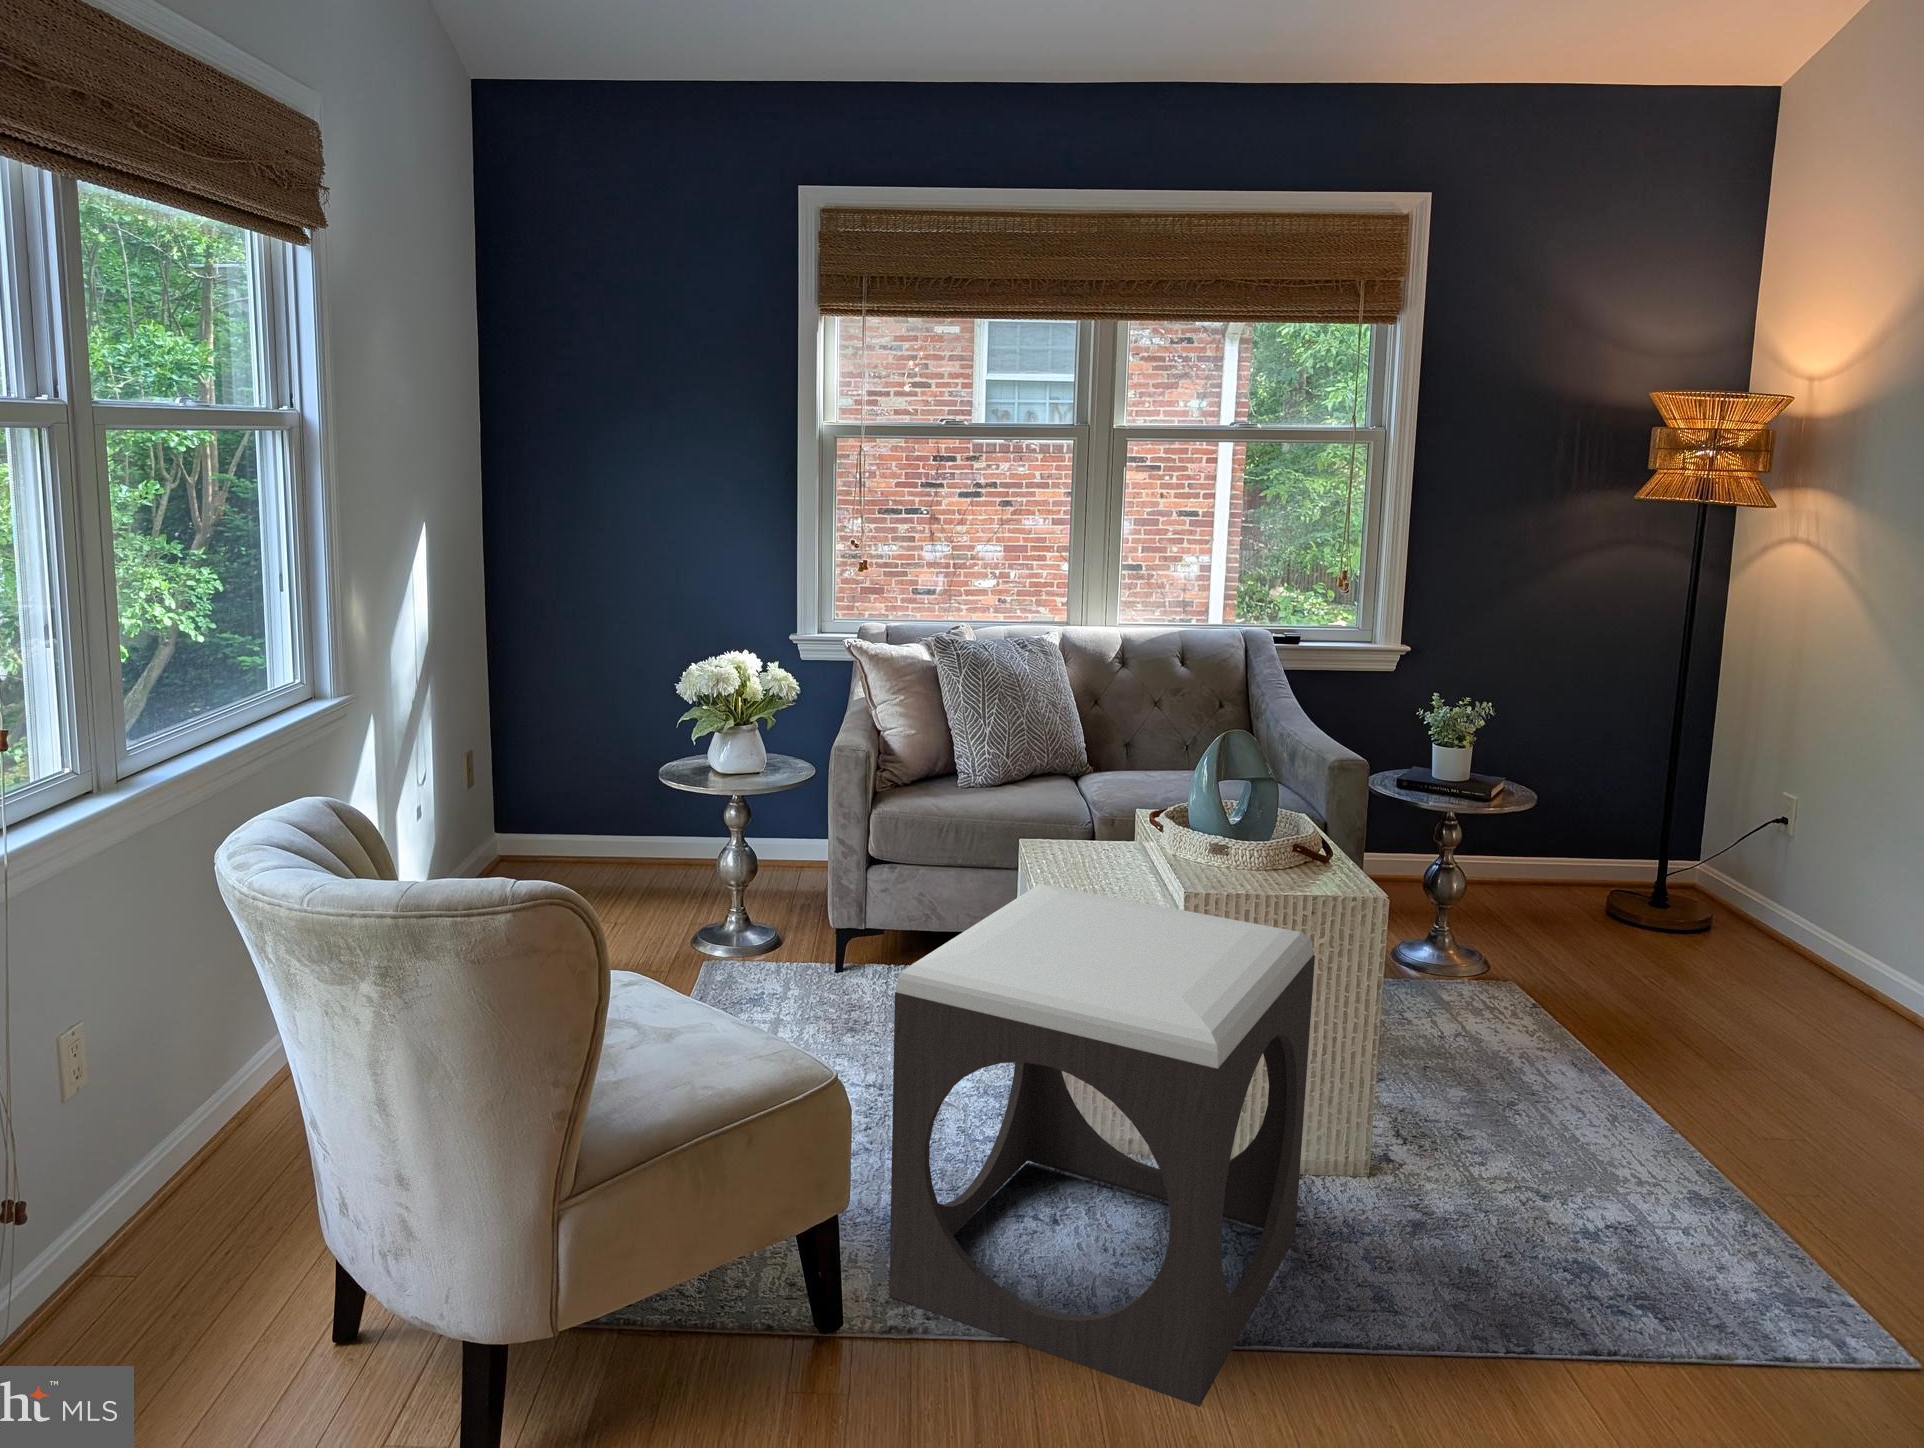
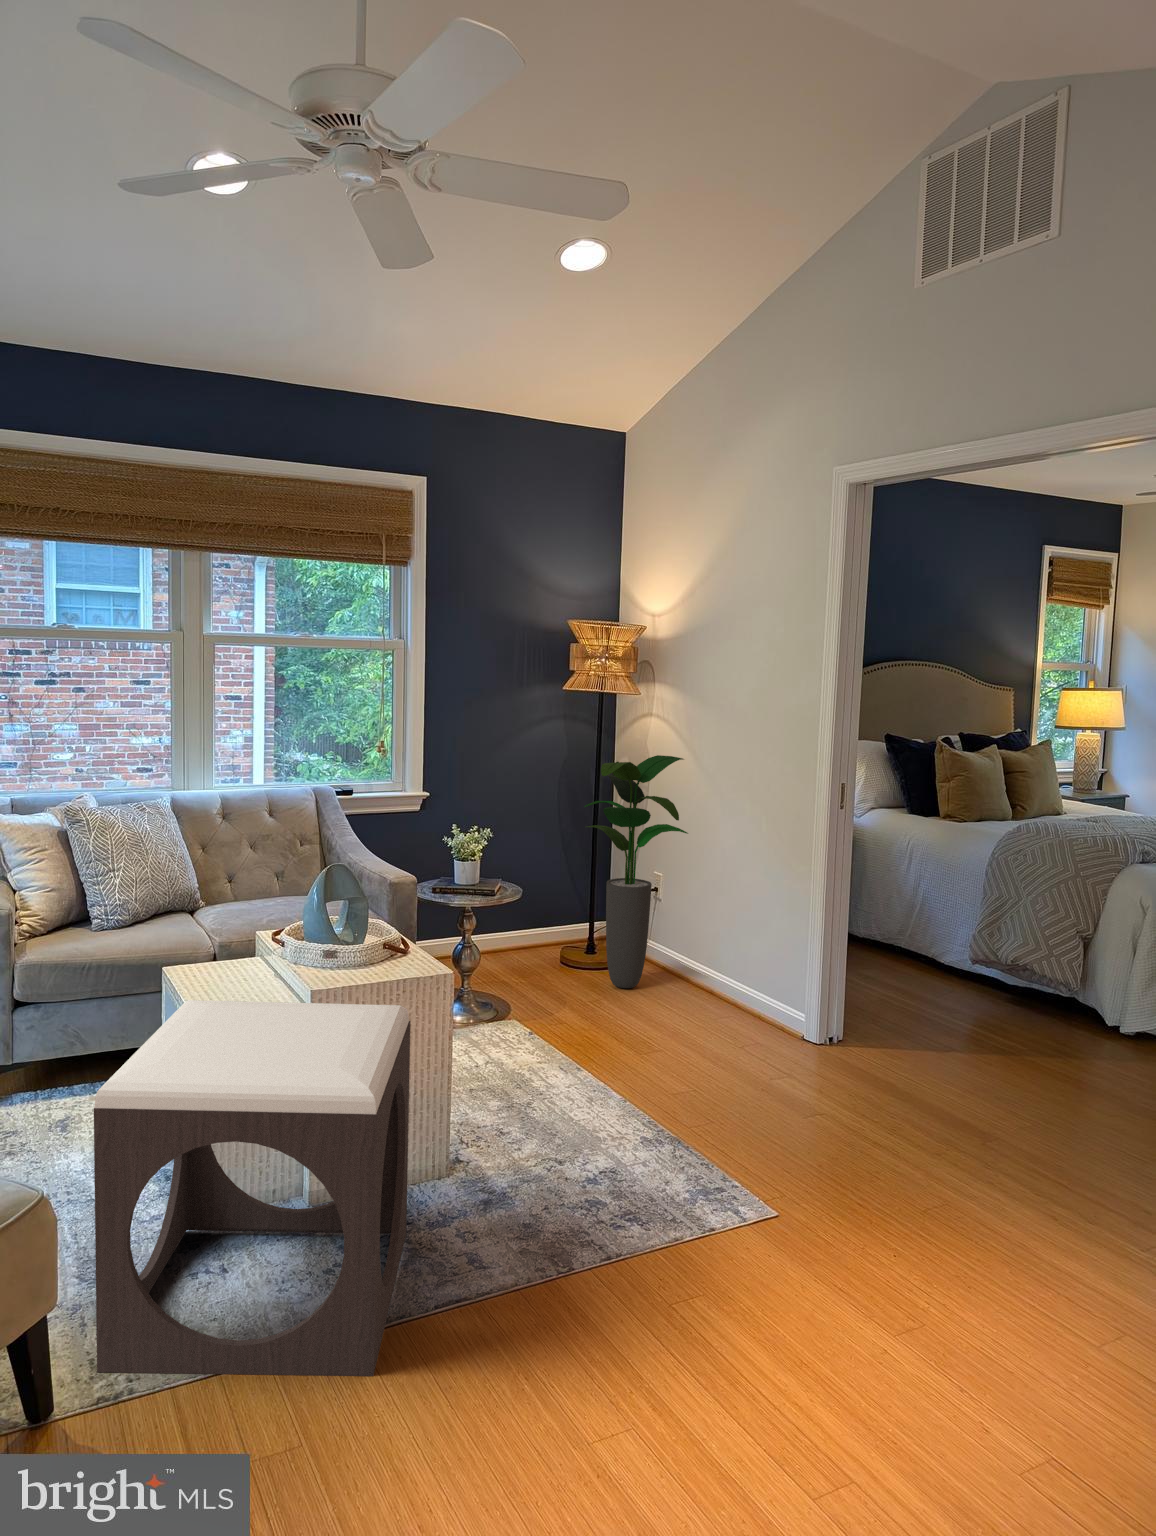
potted plant: none [1679,614,1872,967] -> present [584,755,688,988]

